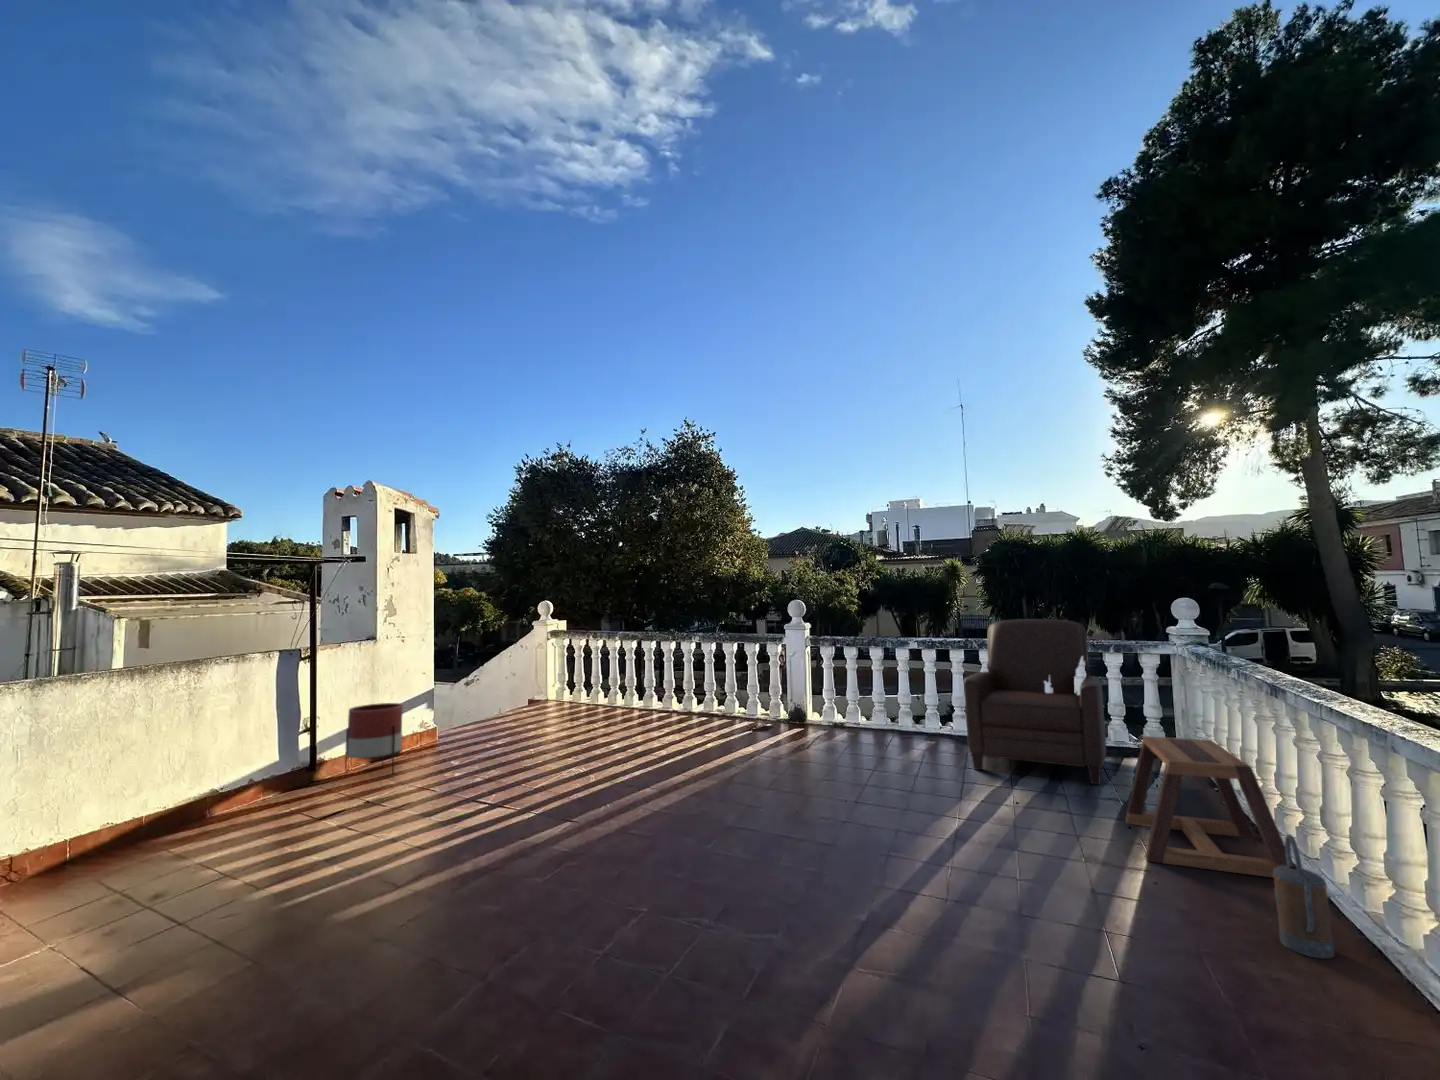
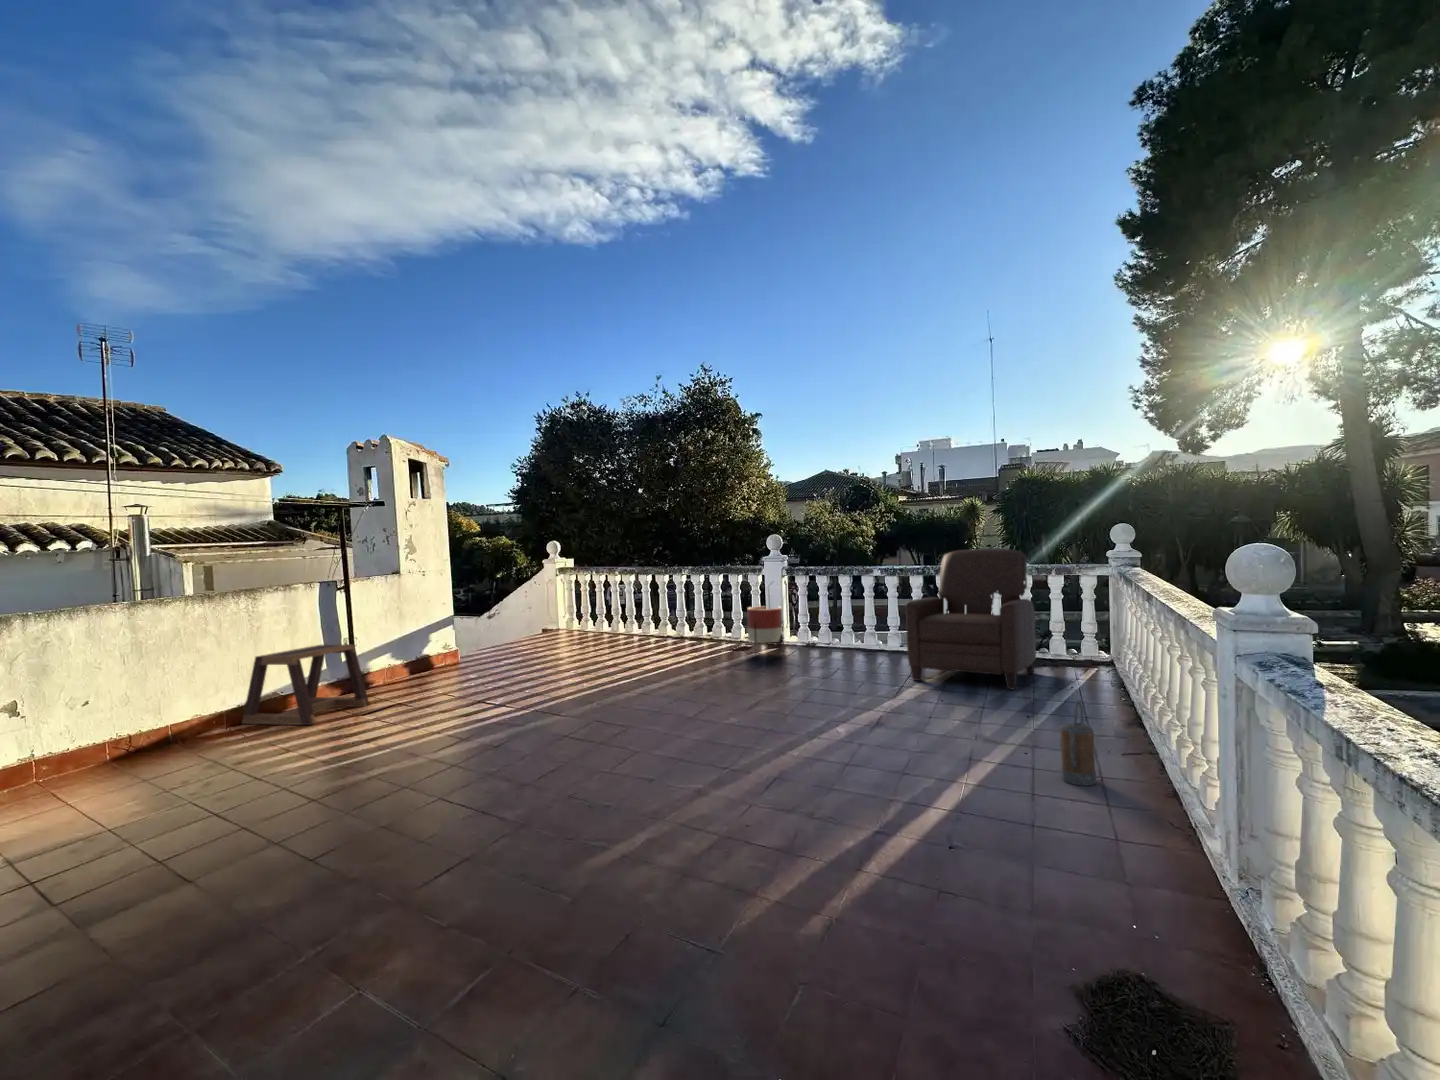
planter: present [345,703,403,777] -> present [747,606,783,648]
stool: present [1125,736,1288,877] -> present [242,644,369,725]

